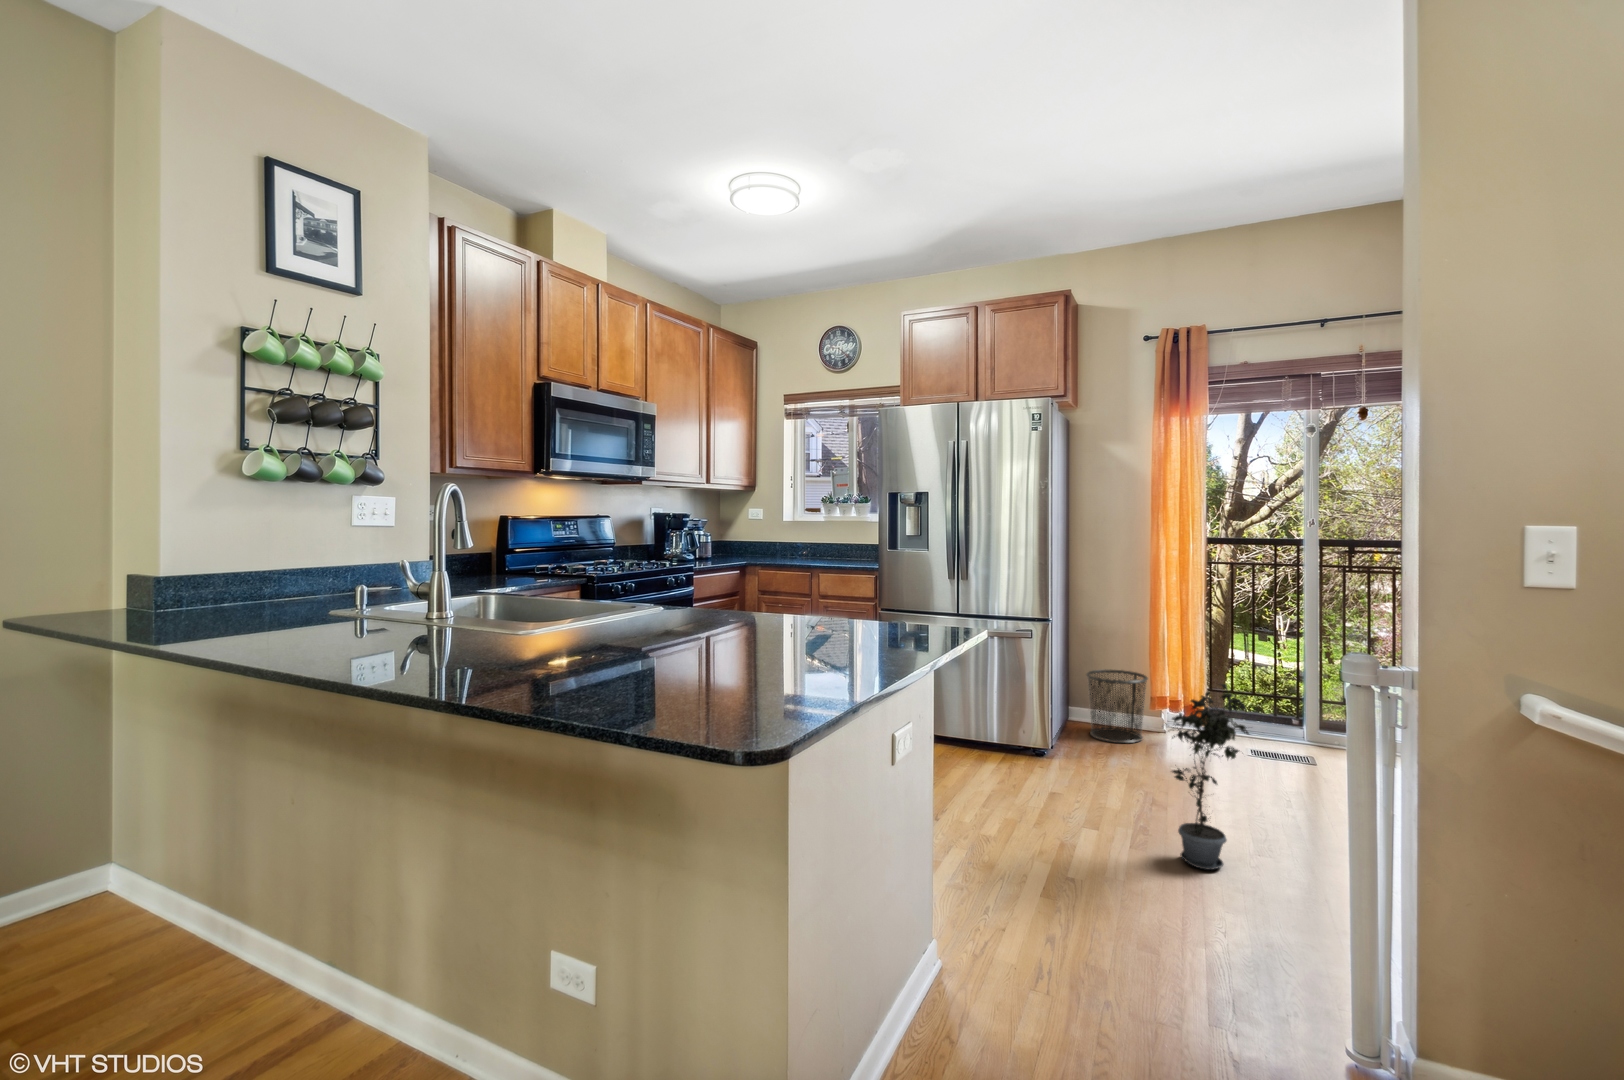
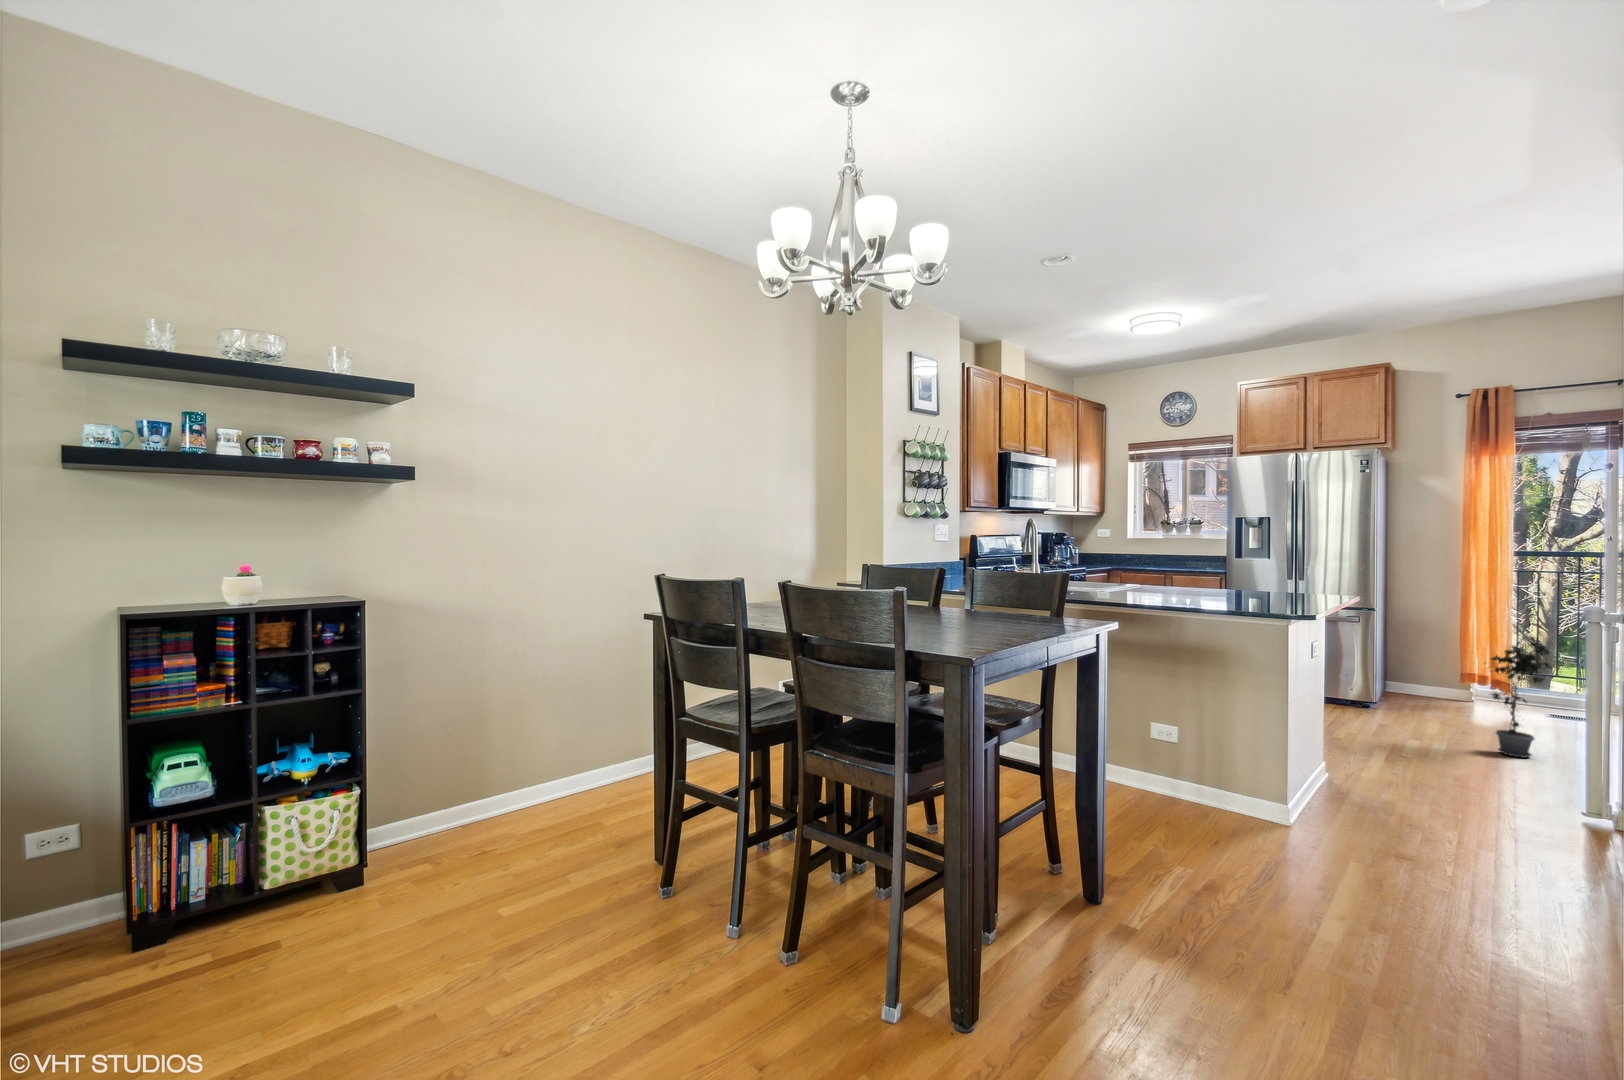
waste bin: present [1086,670,1148,743] -> none [1402,651,1460,705]

